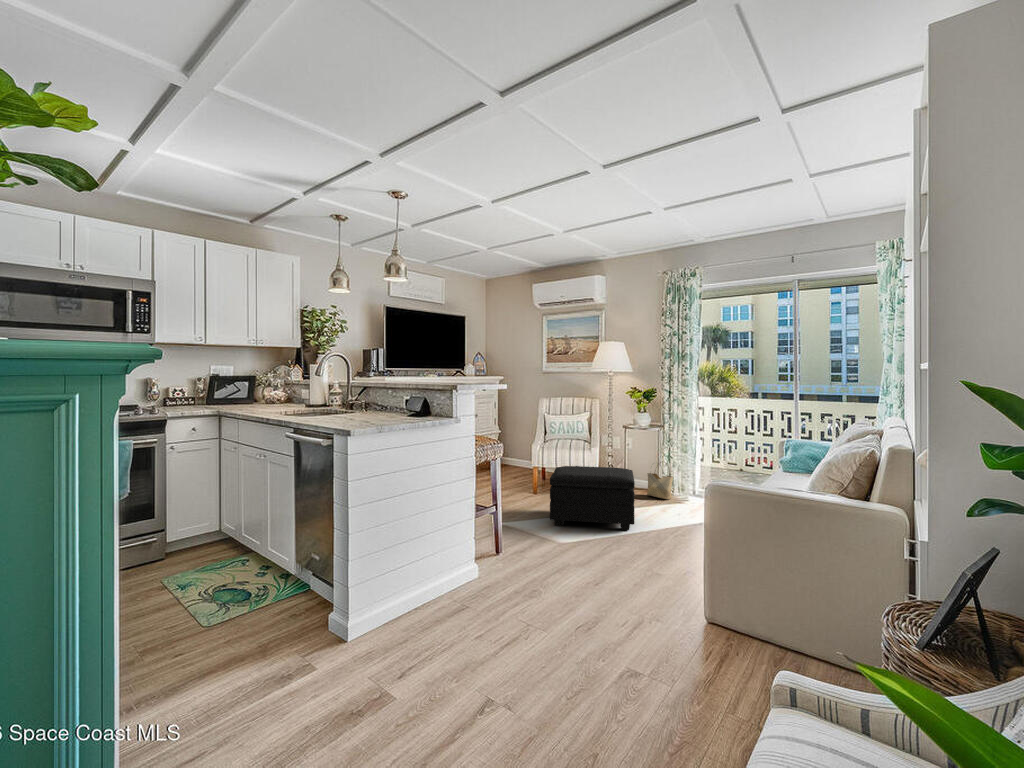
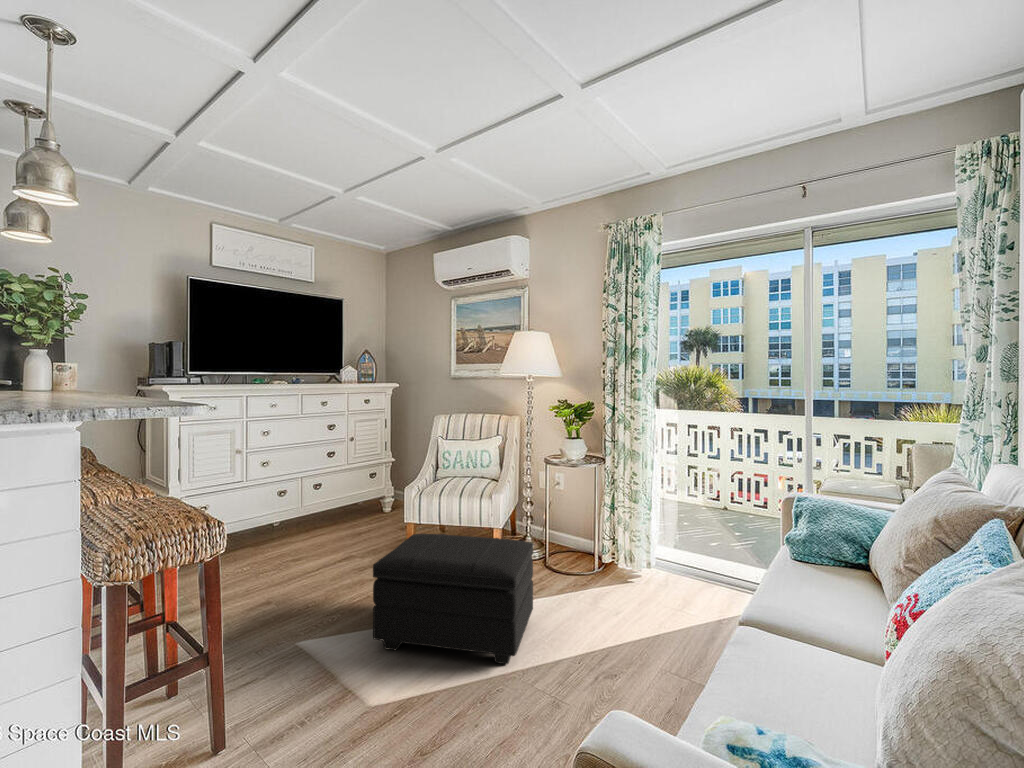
woven basket: present [647,463,673,499] -> none [578,516,617,578]

